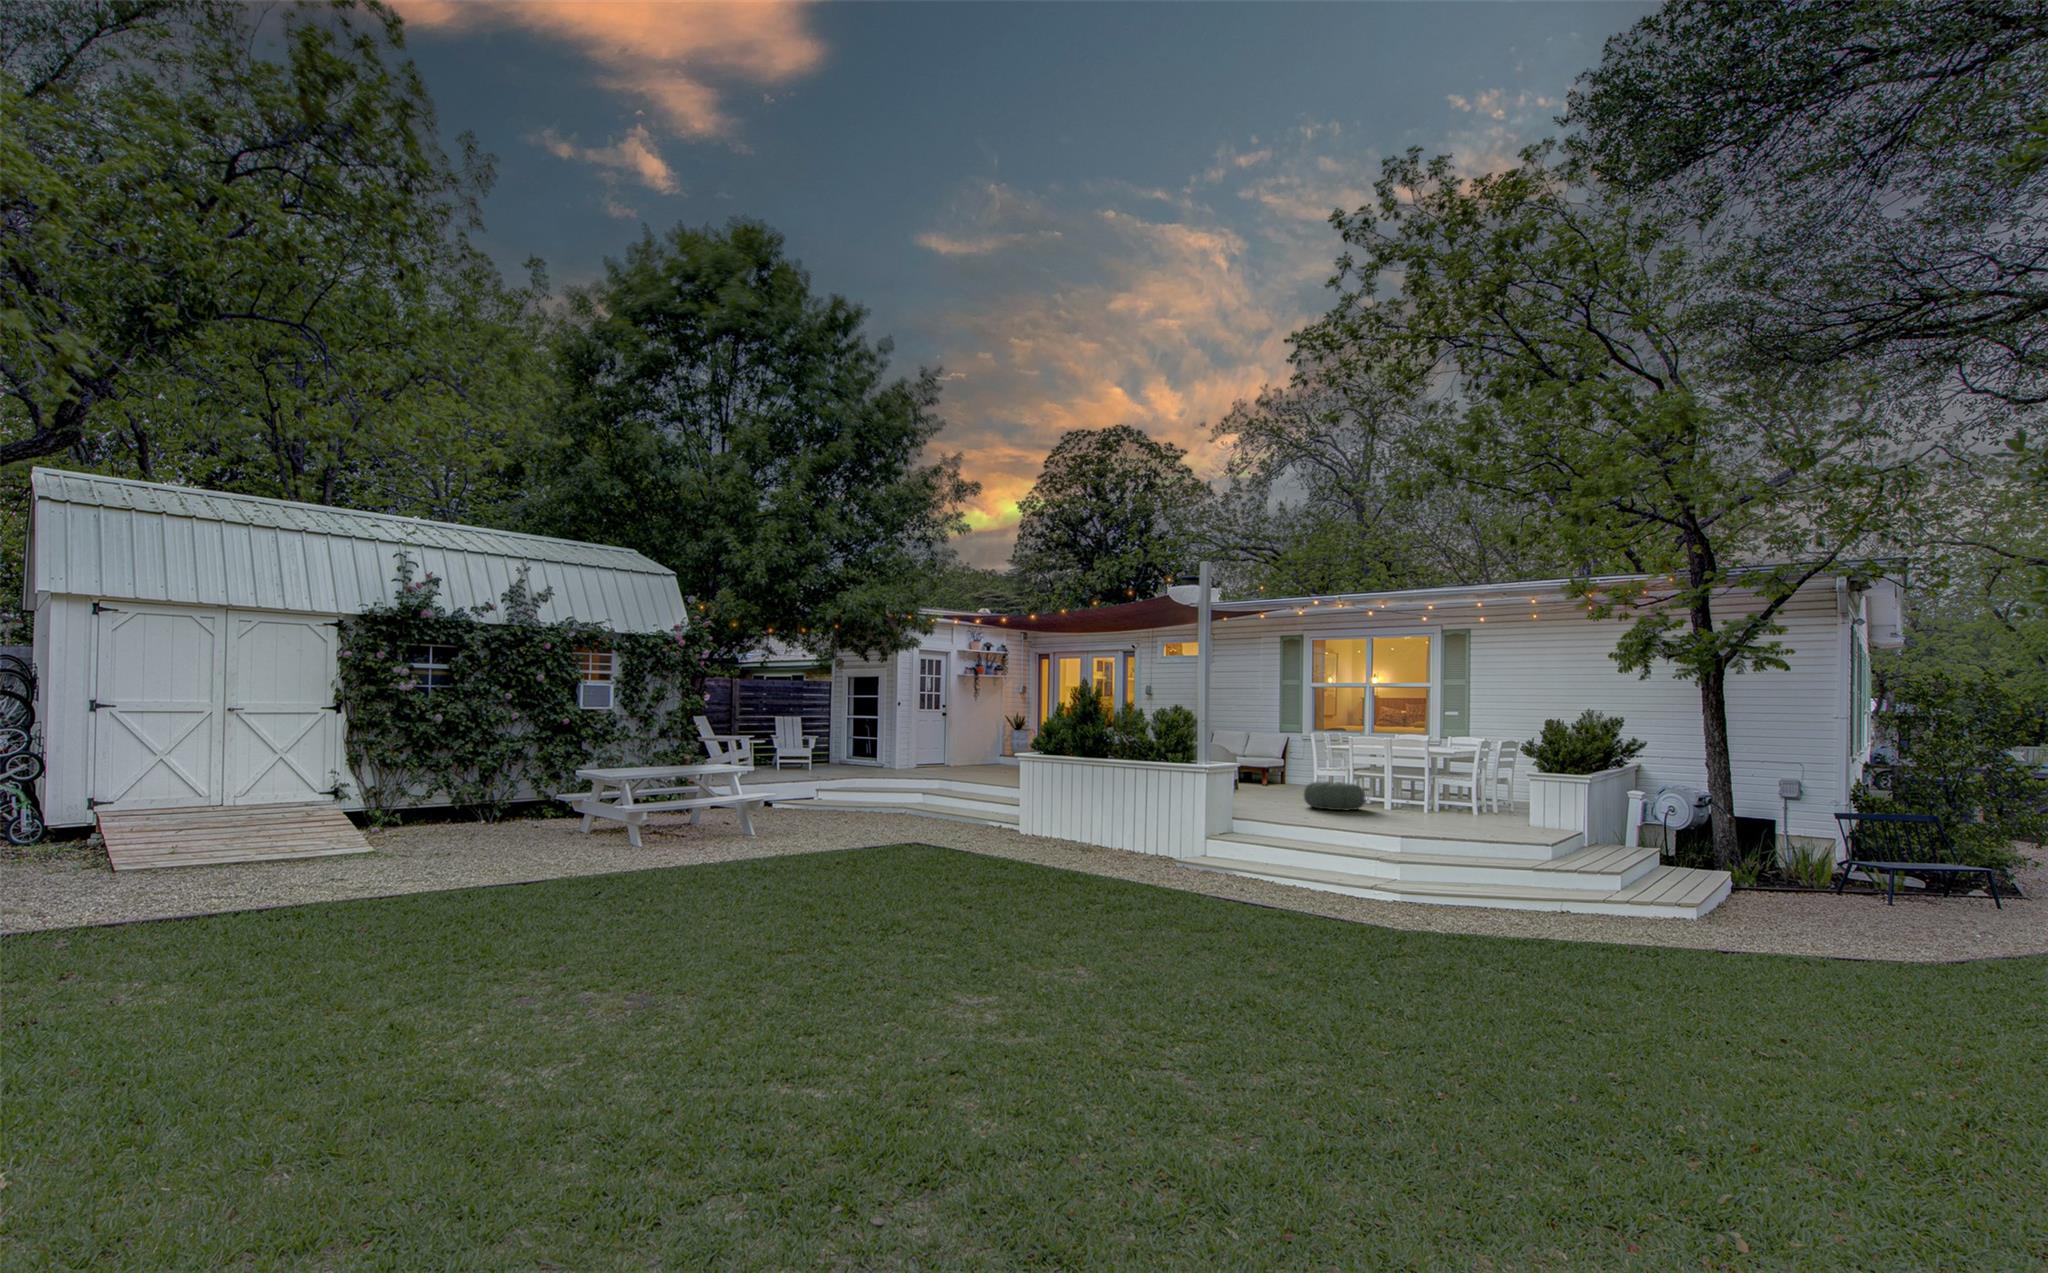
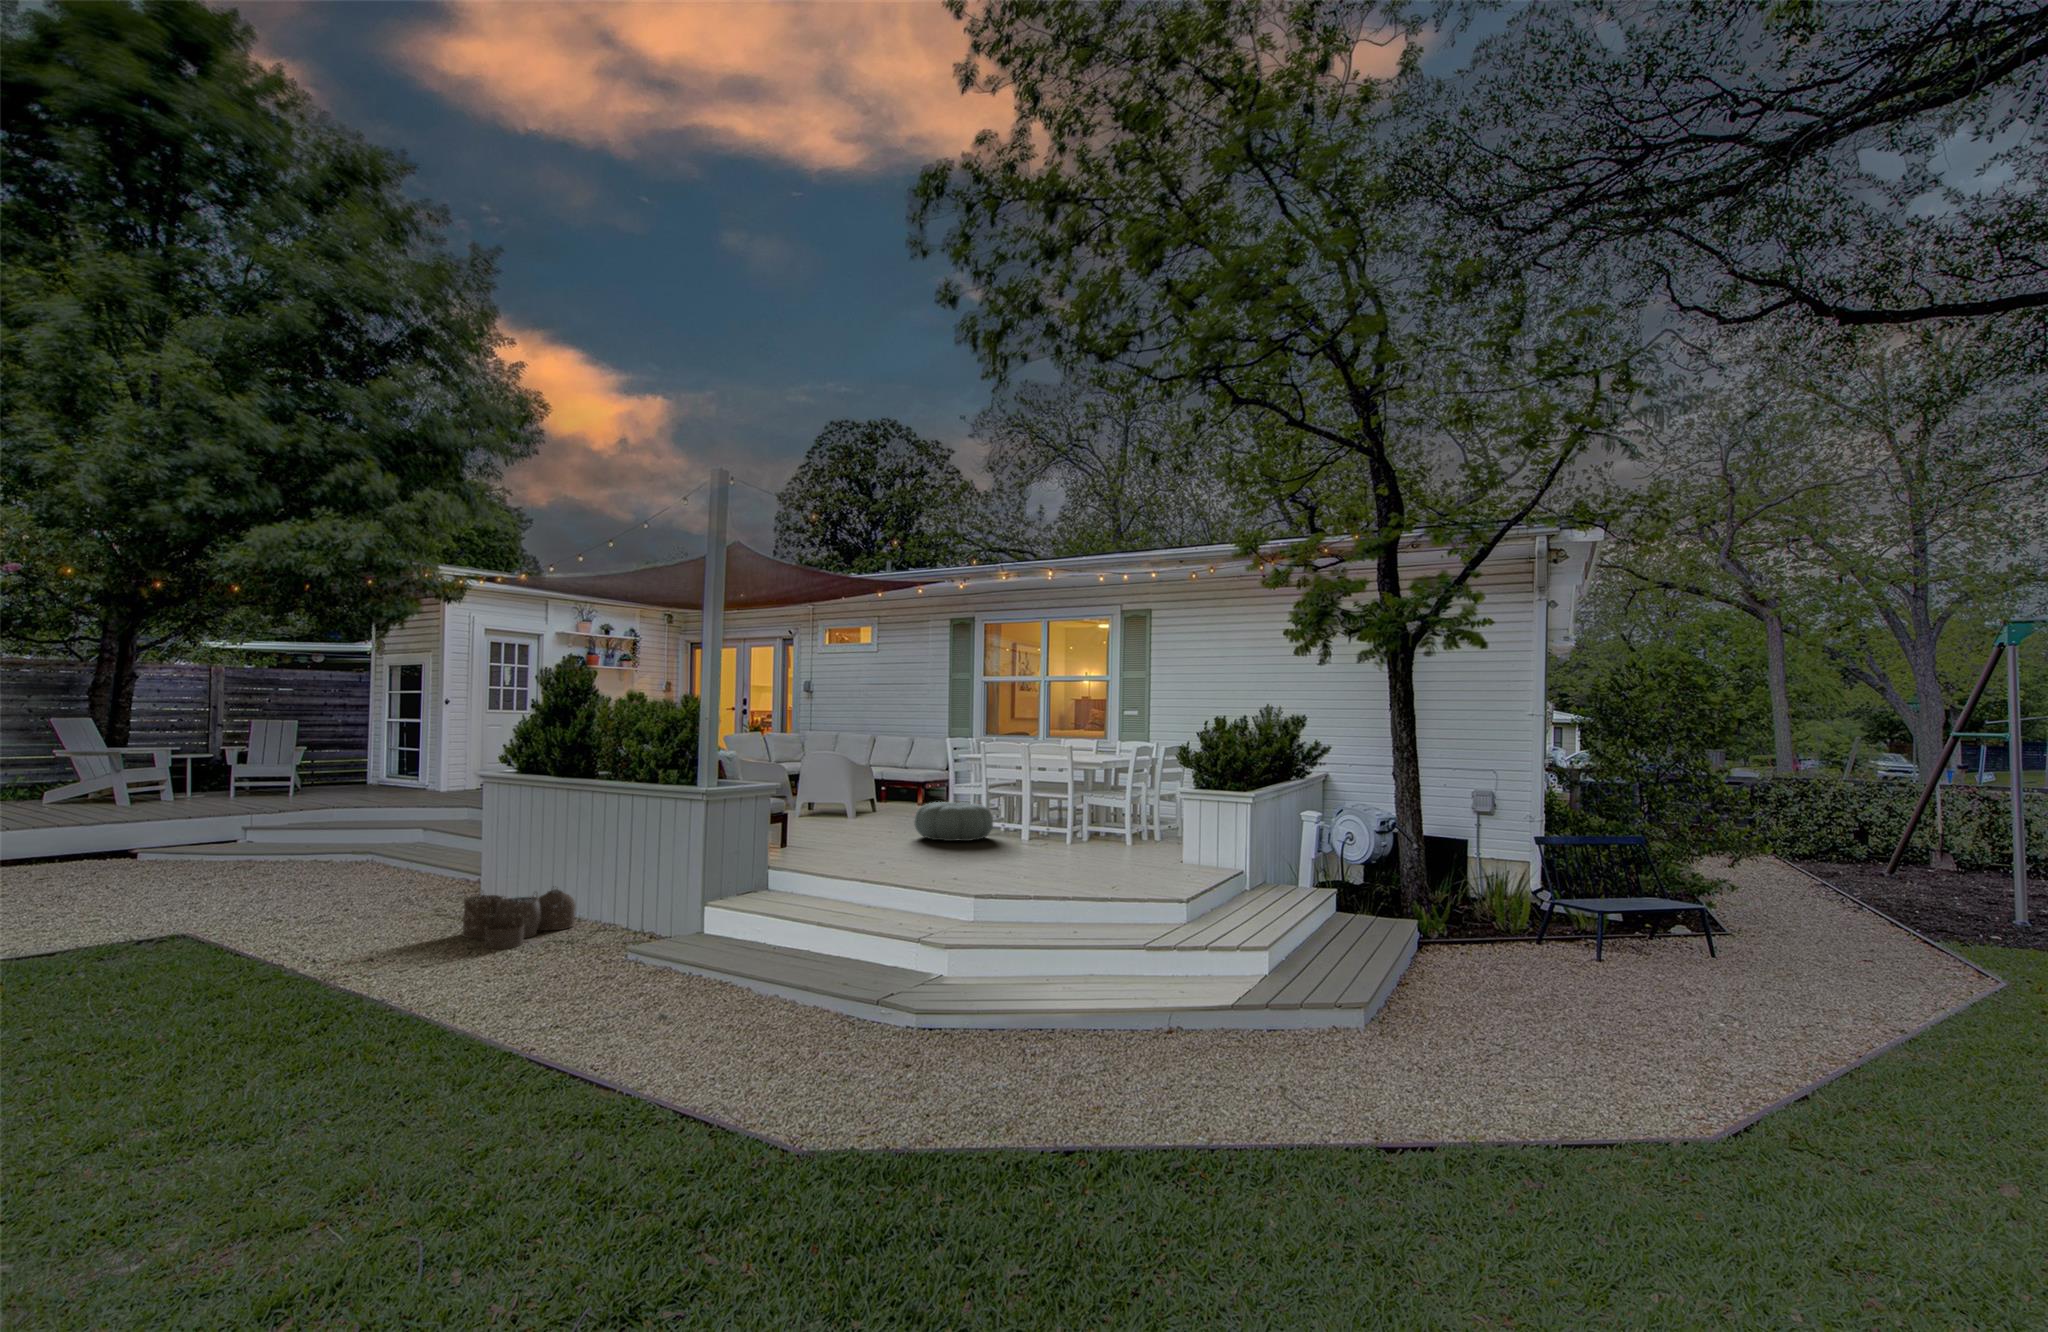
woven basket: none [1038,830,1098,866] -> present [463,889,576,949]

